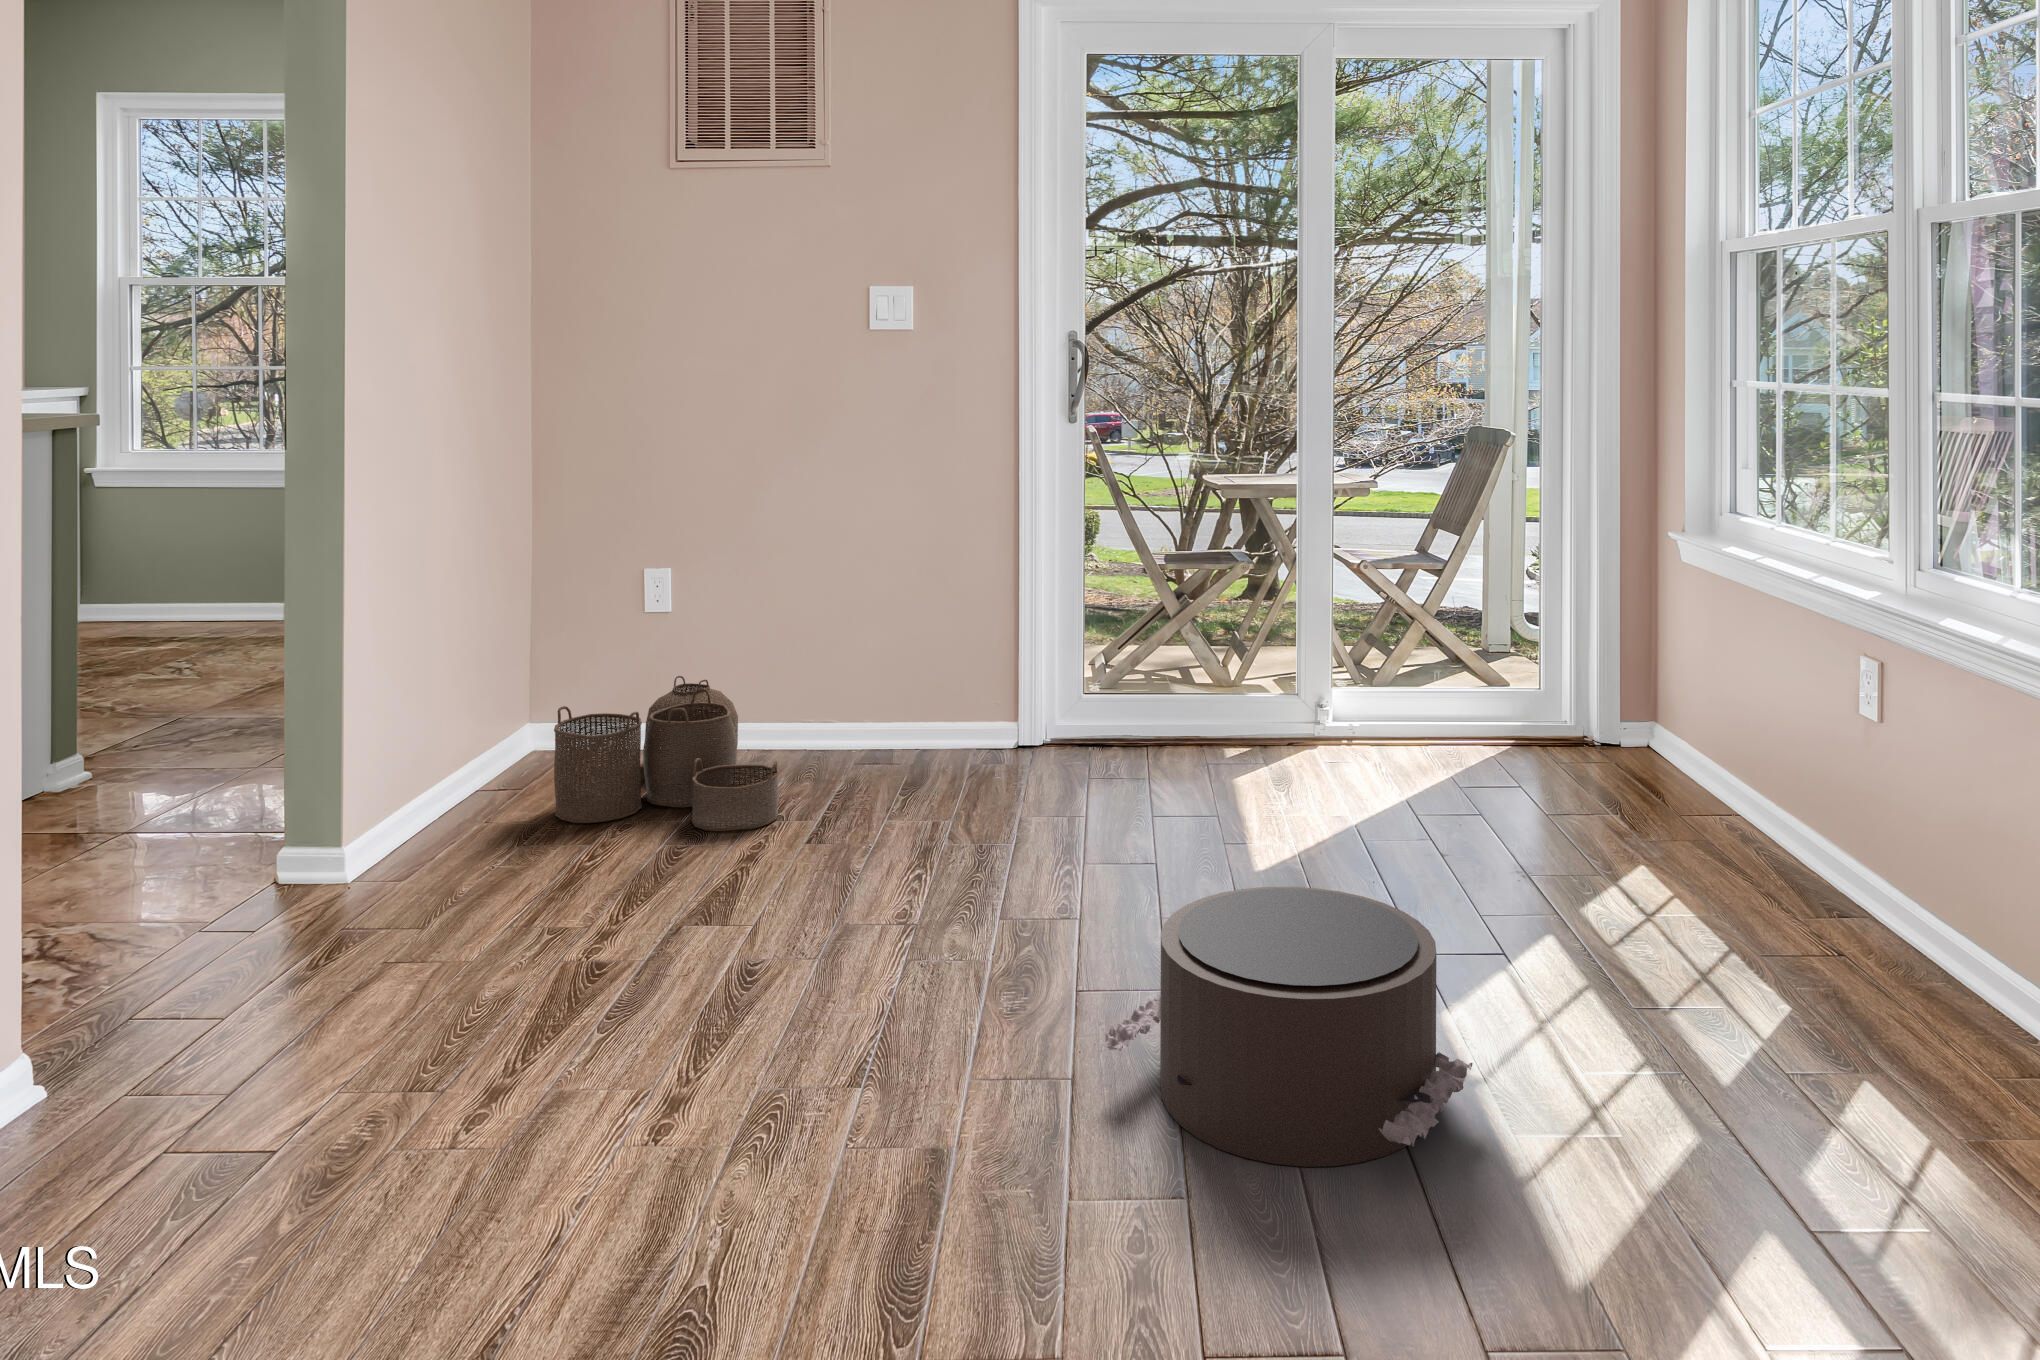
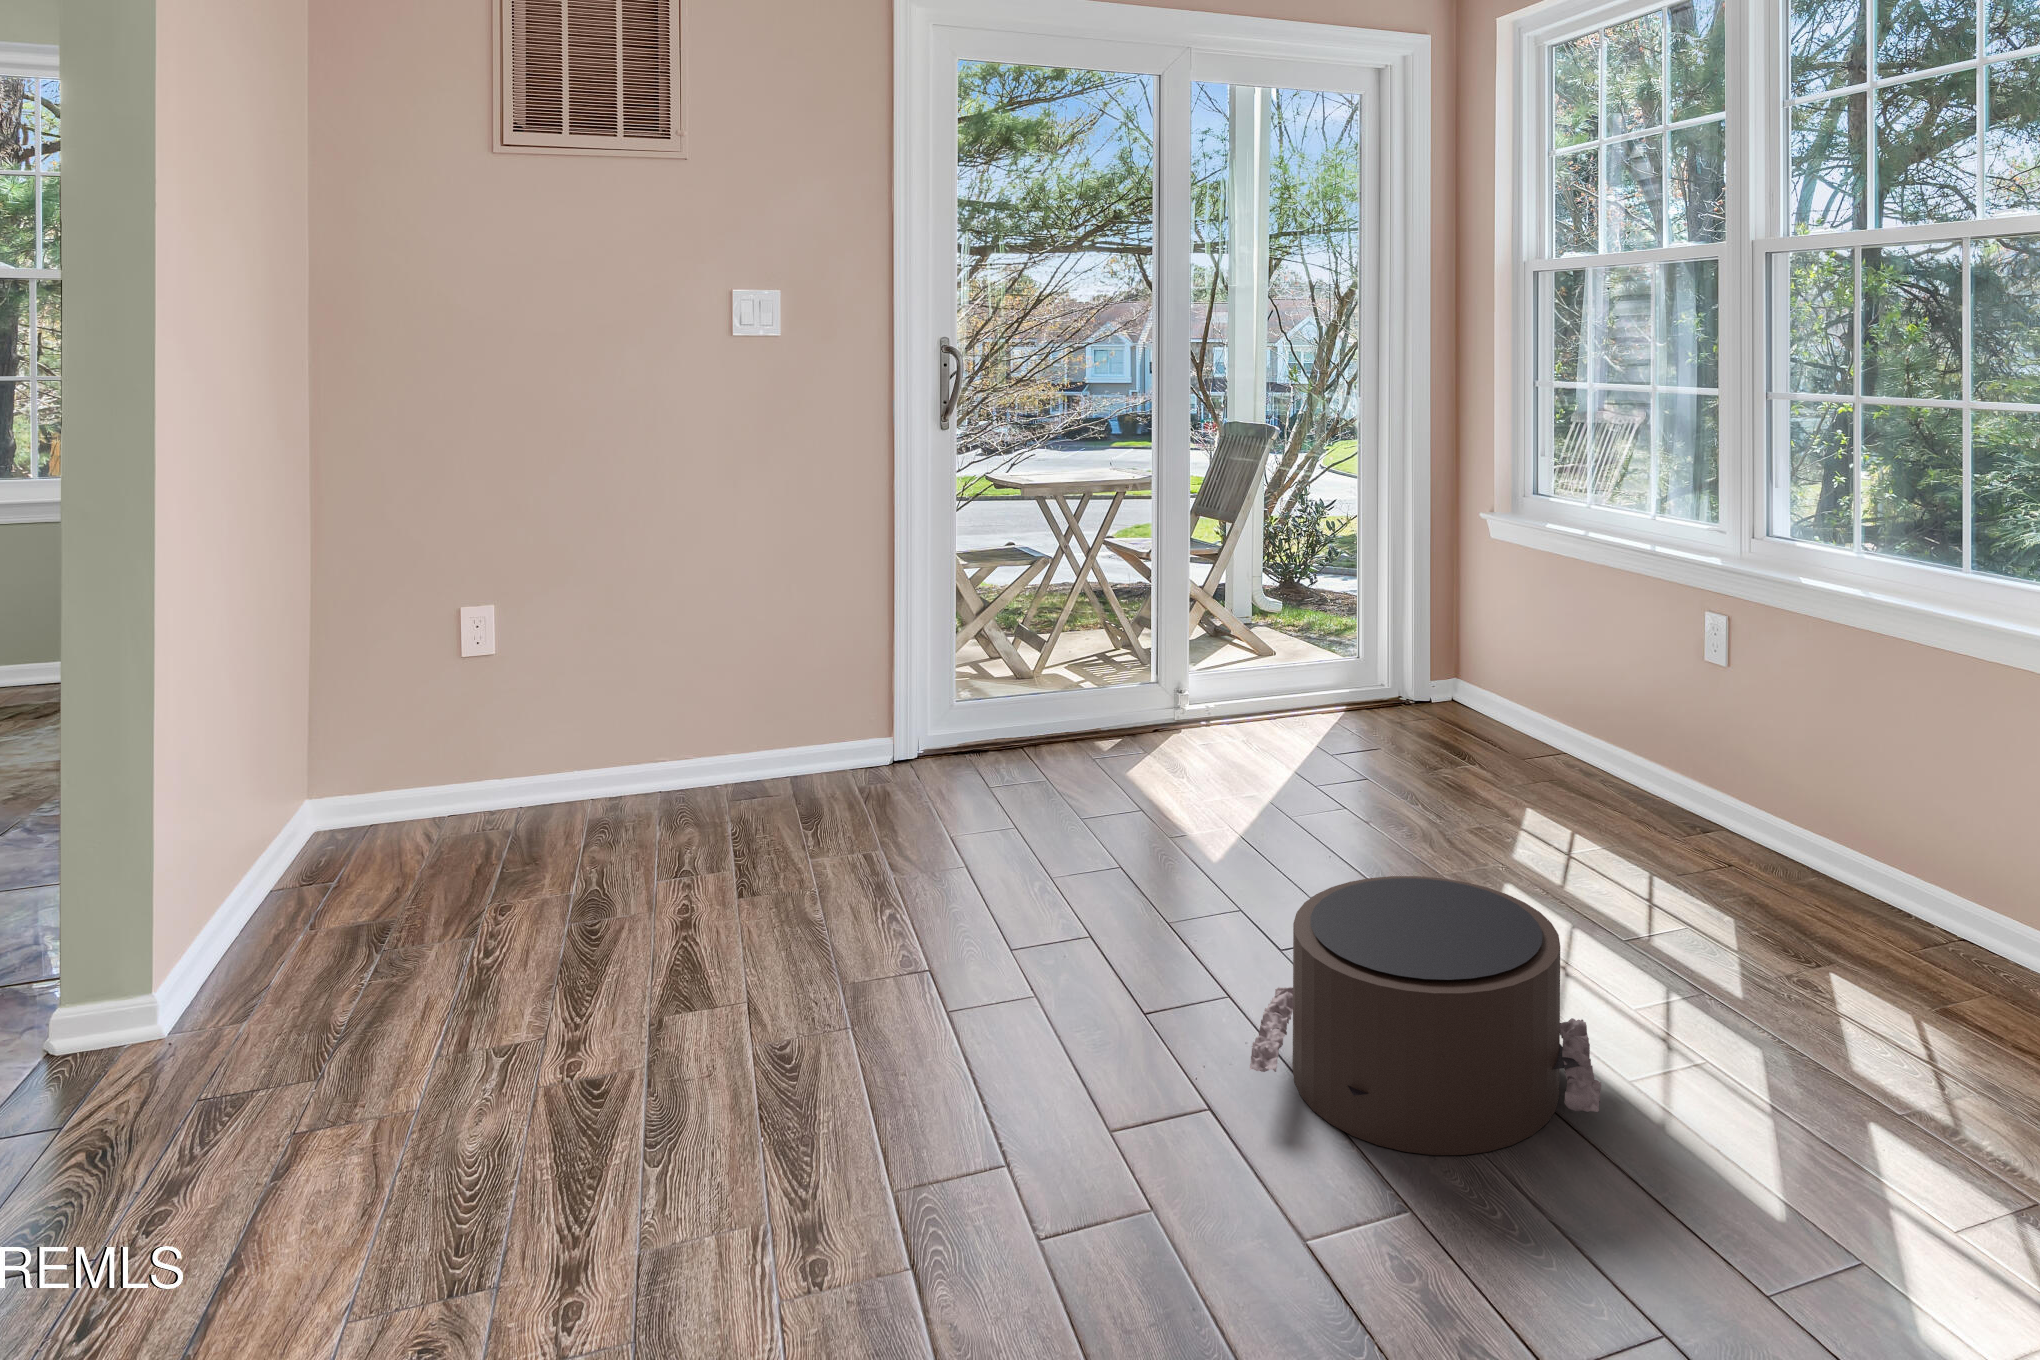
woven basket: present [554,676,779,831] -> none [399,726,687,913]

